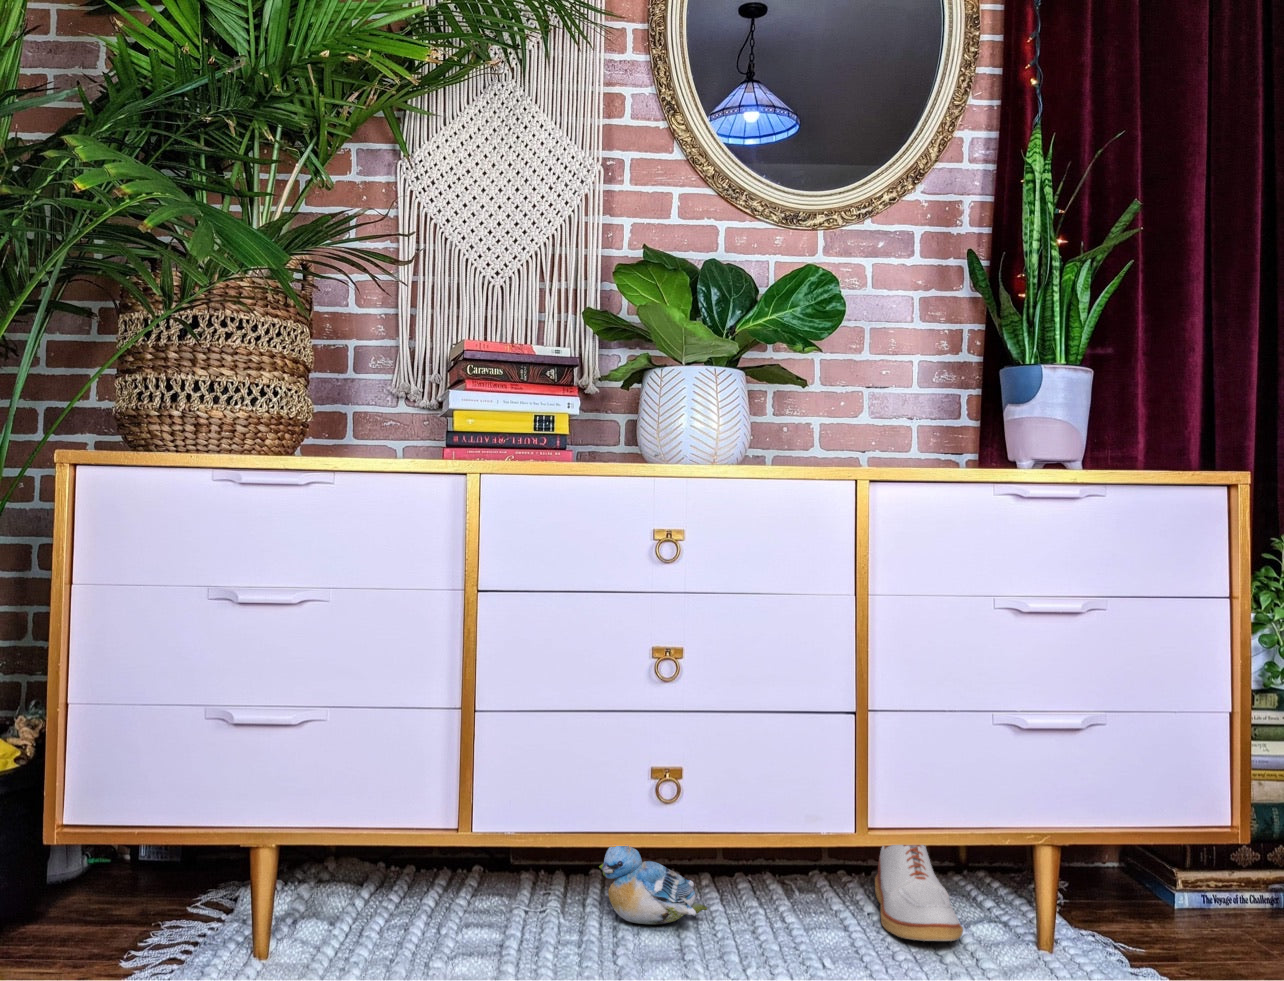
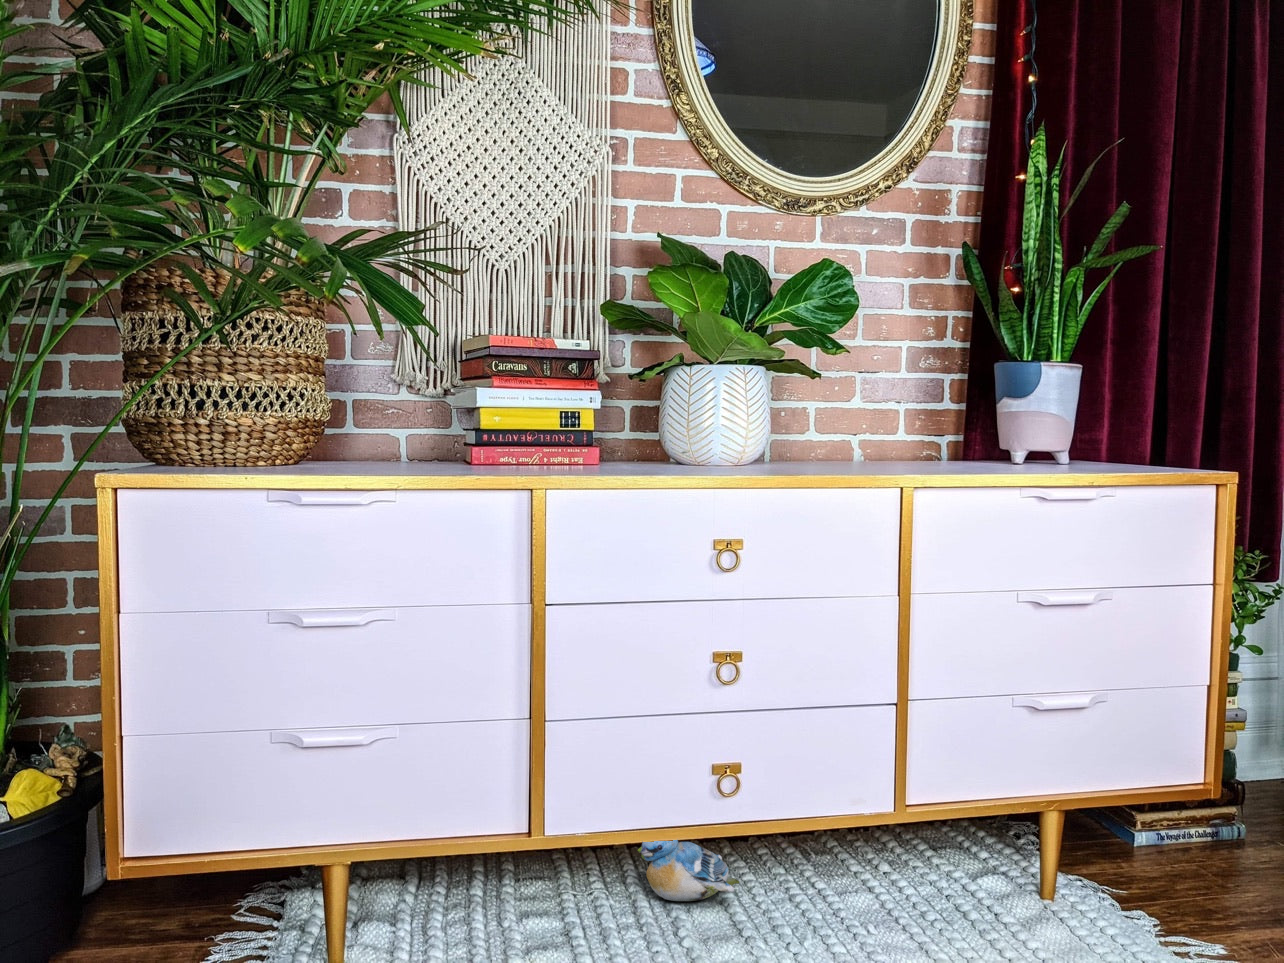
shoe: present [875,845,963,941] -> none [878,797,975,902]

